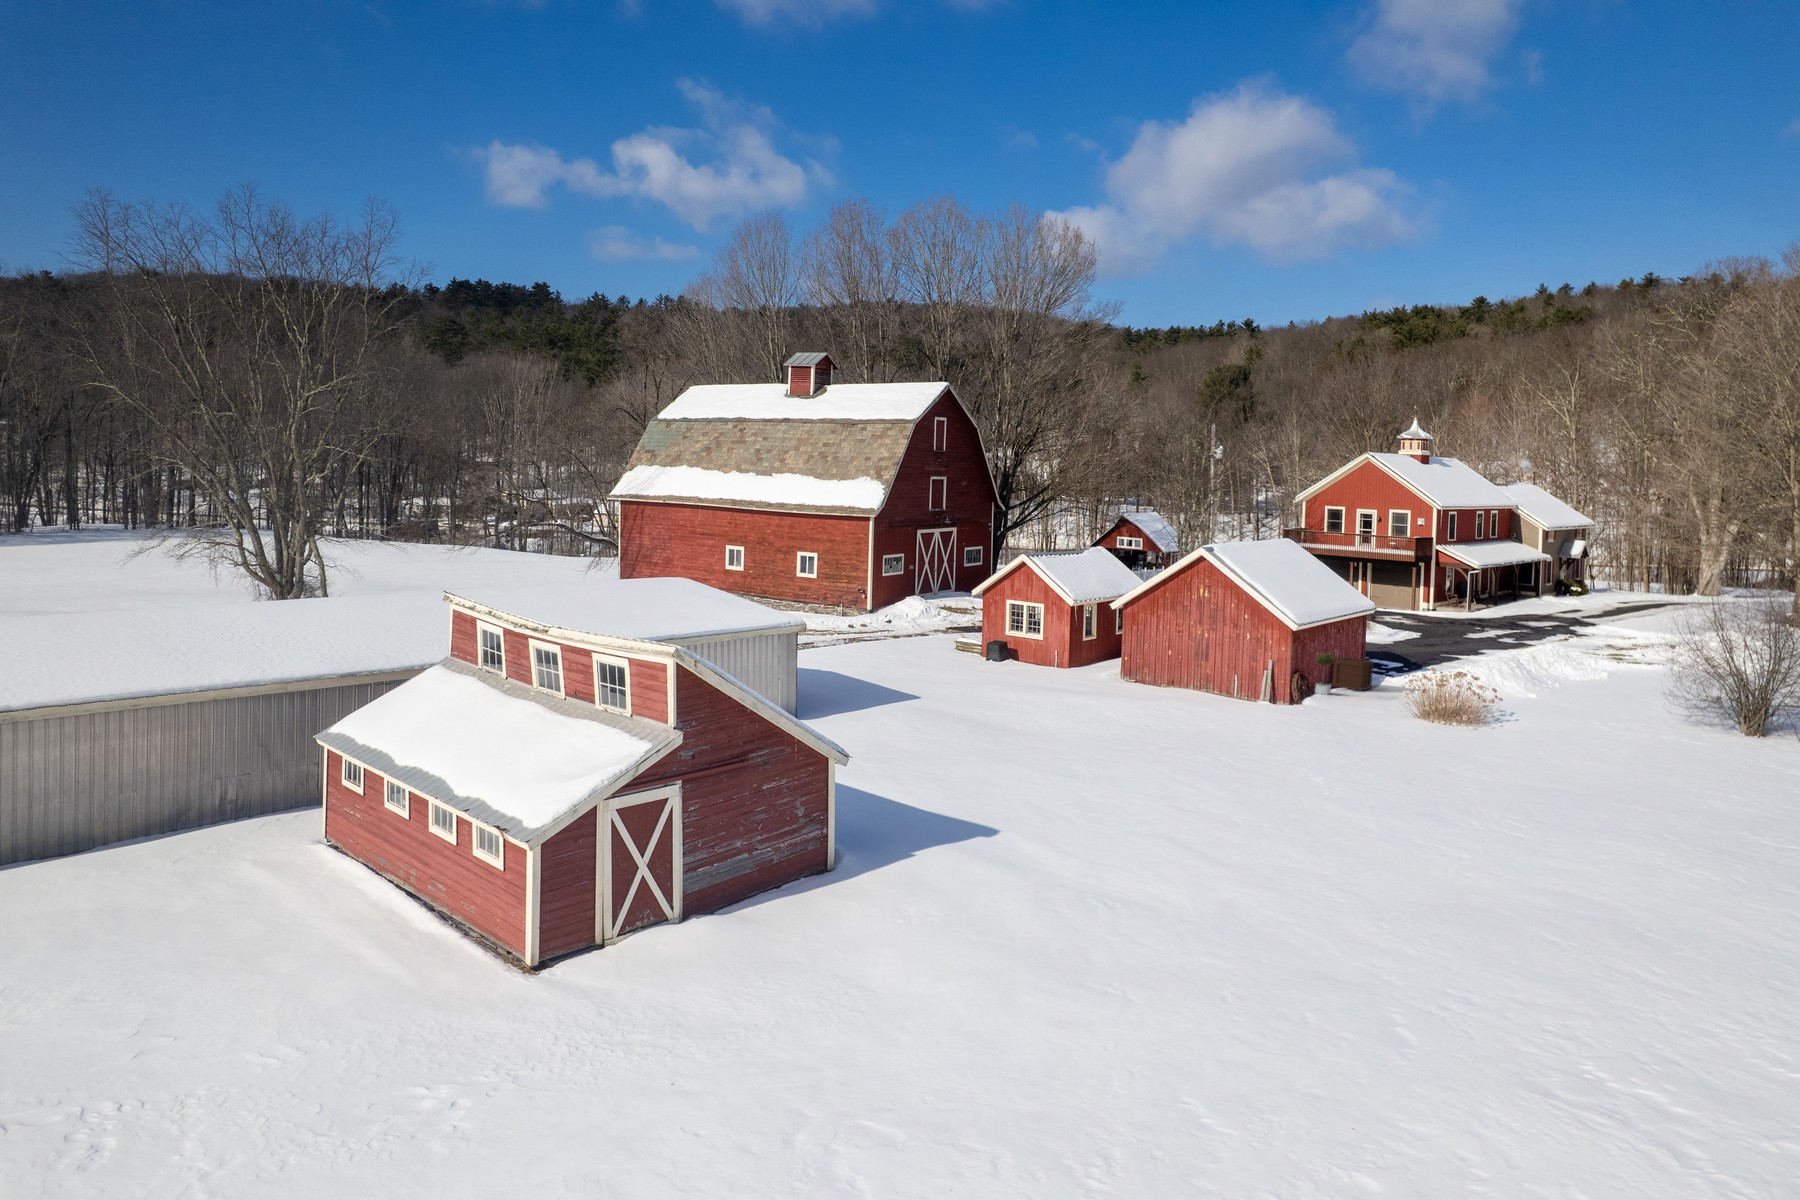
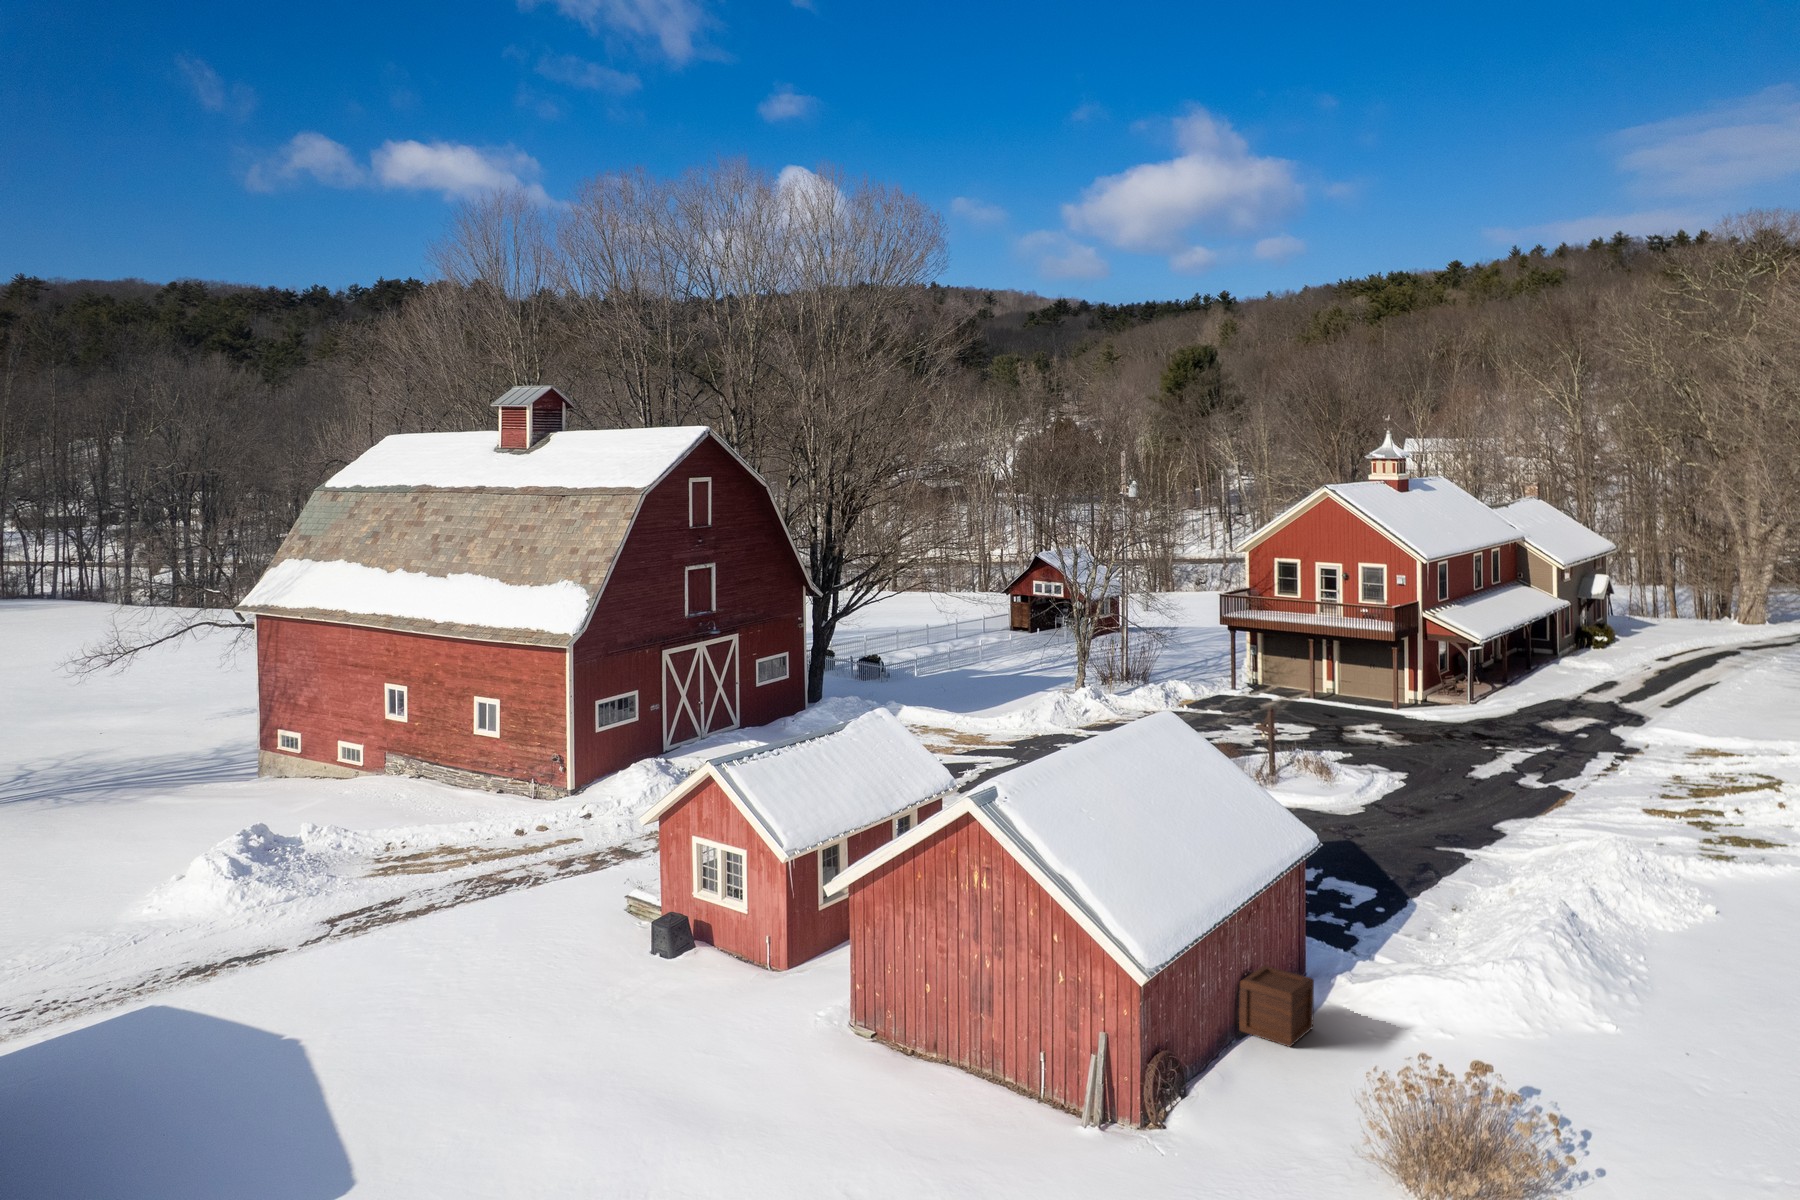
potted tree: present [1315,654,1334,695] -> none [1197,998,1232,1081]

